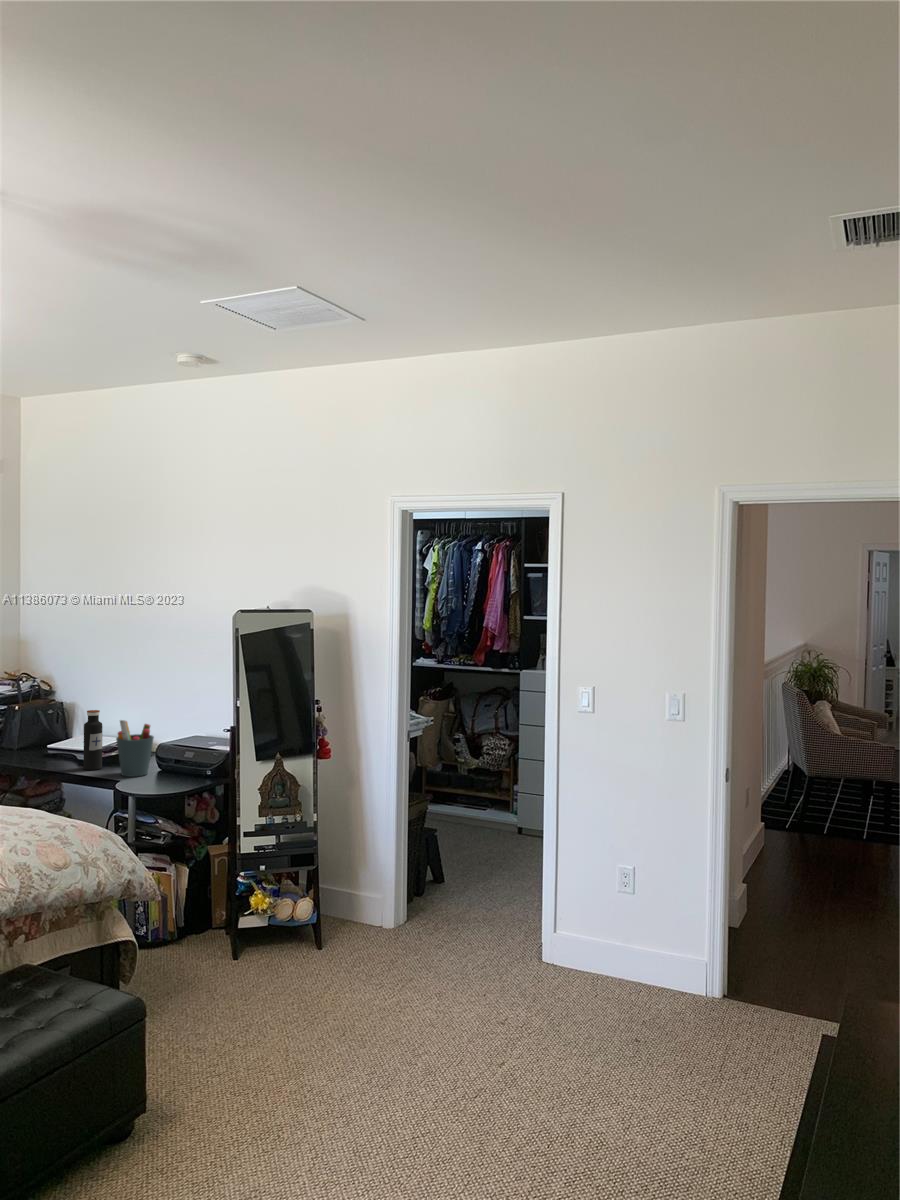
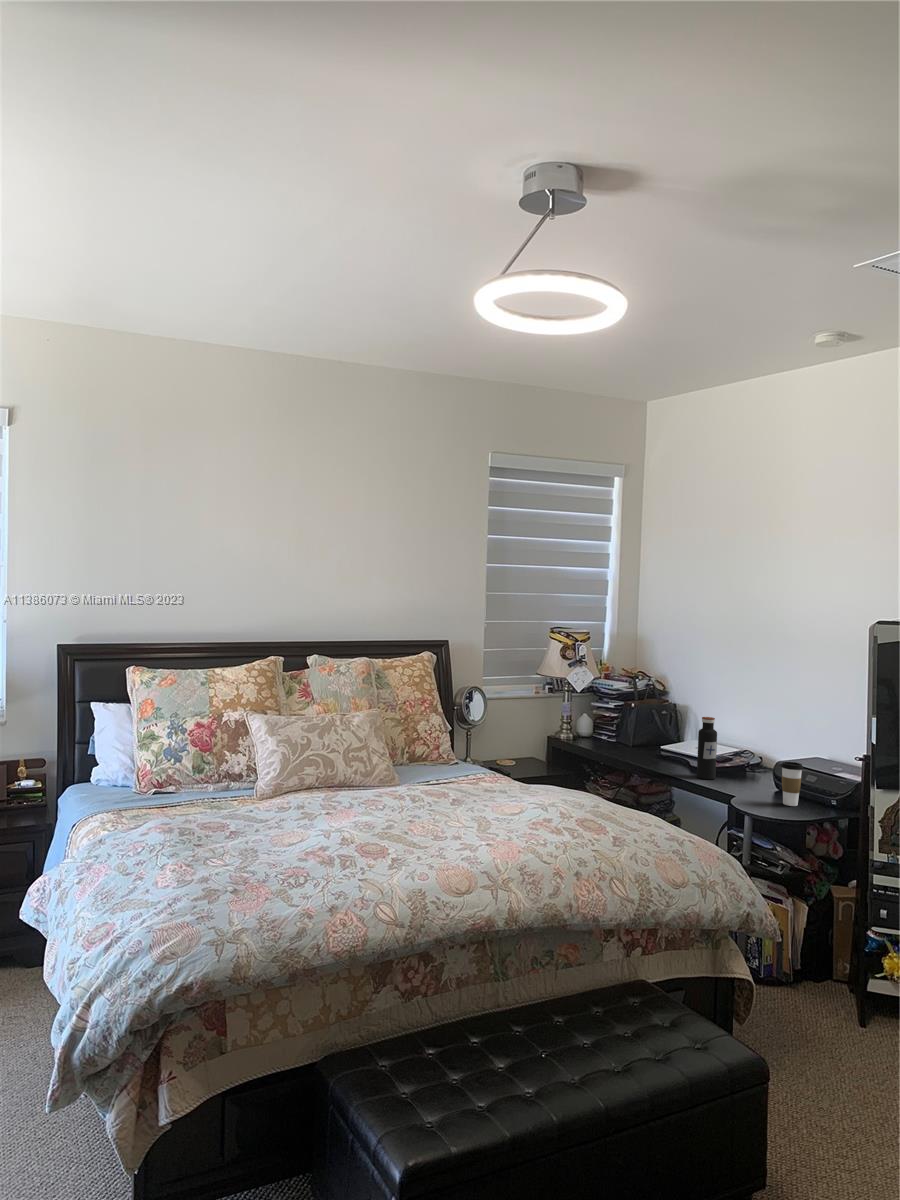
pen holder: present [116,720,154,777] -> none [731,731,772,794]
coffee cup: none [161,742,181,782] -> present [781,762,803,806]

